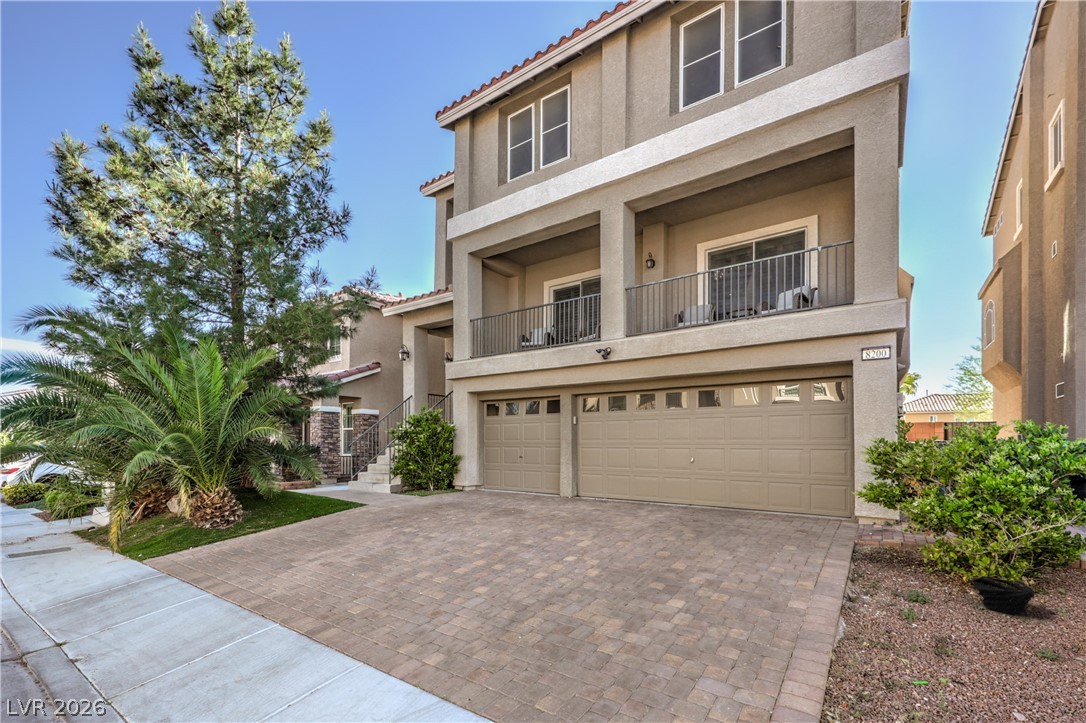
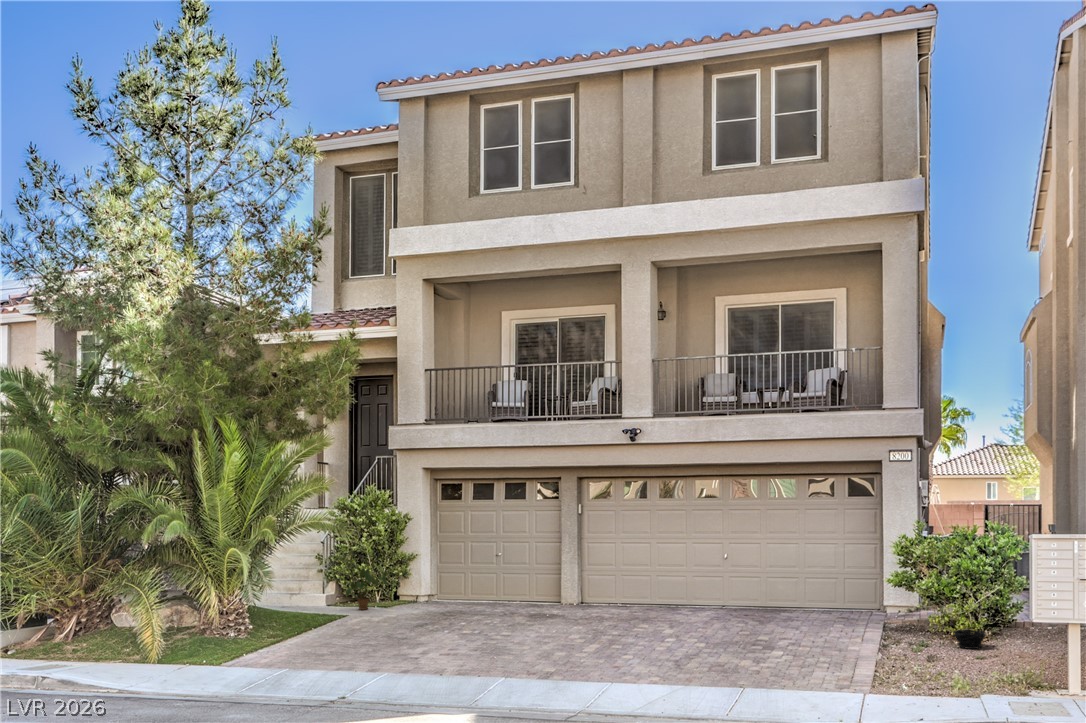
house plant: none [390,463,426,495] -> present [346,568,387,610]

